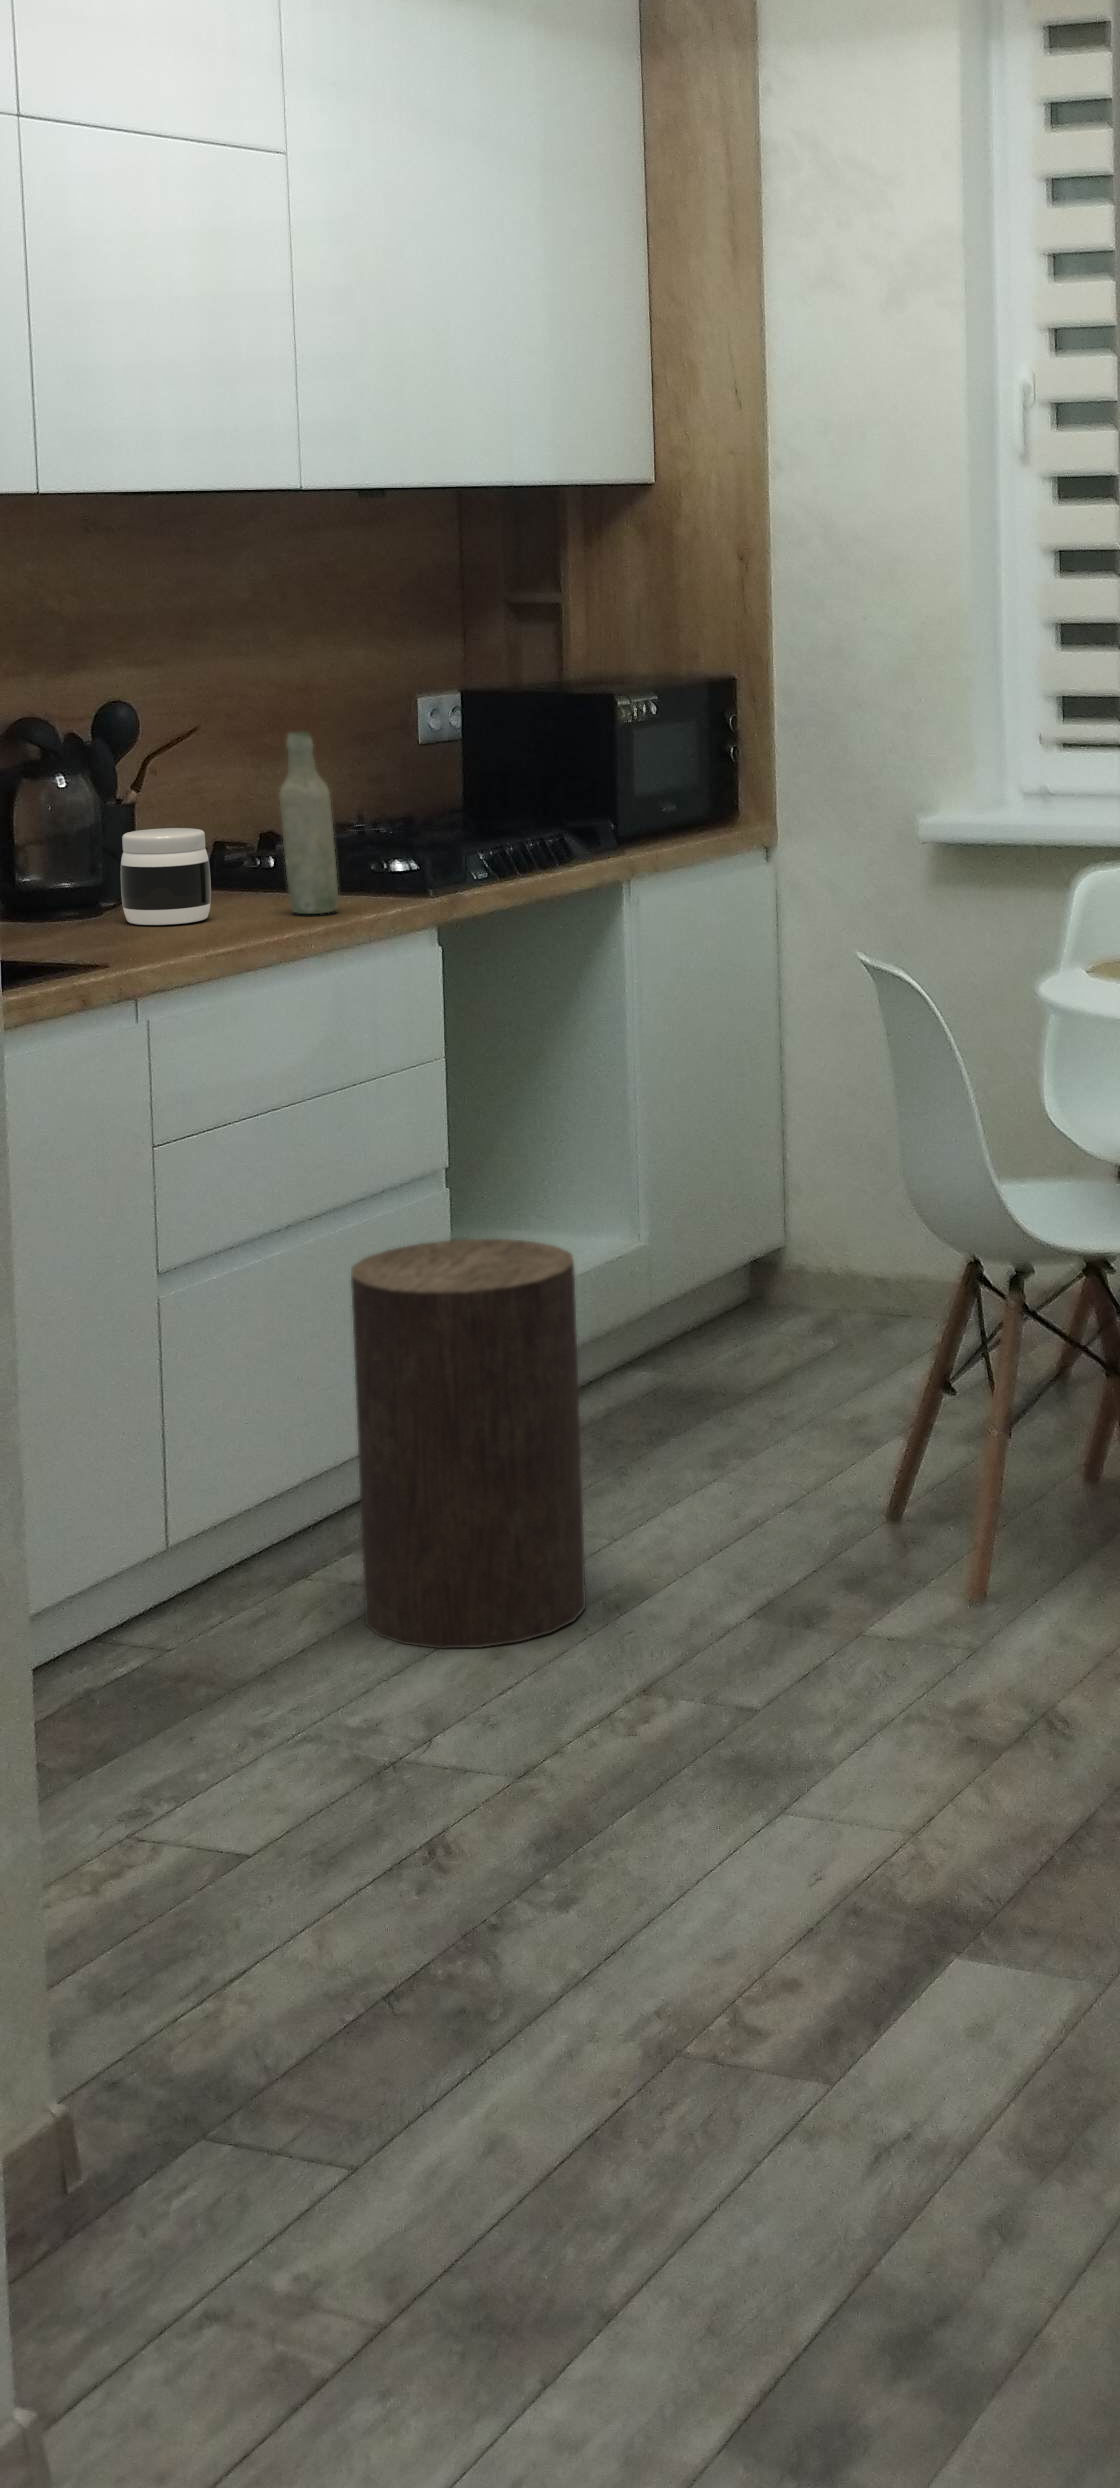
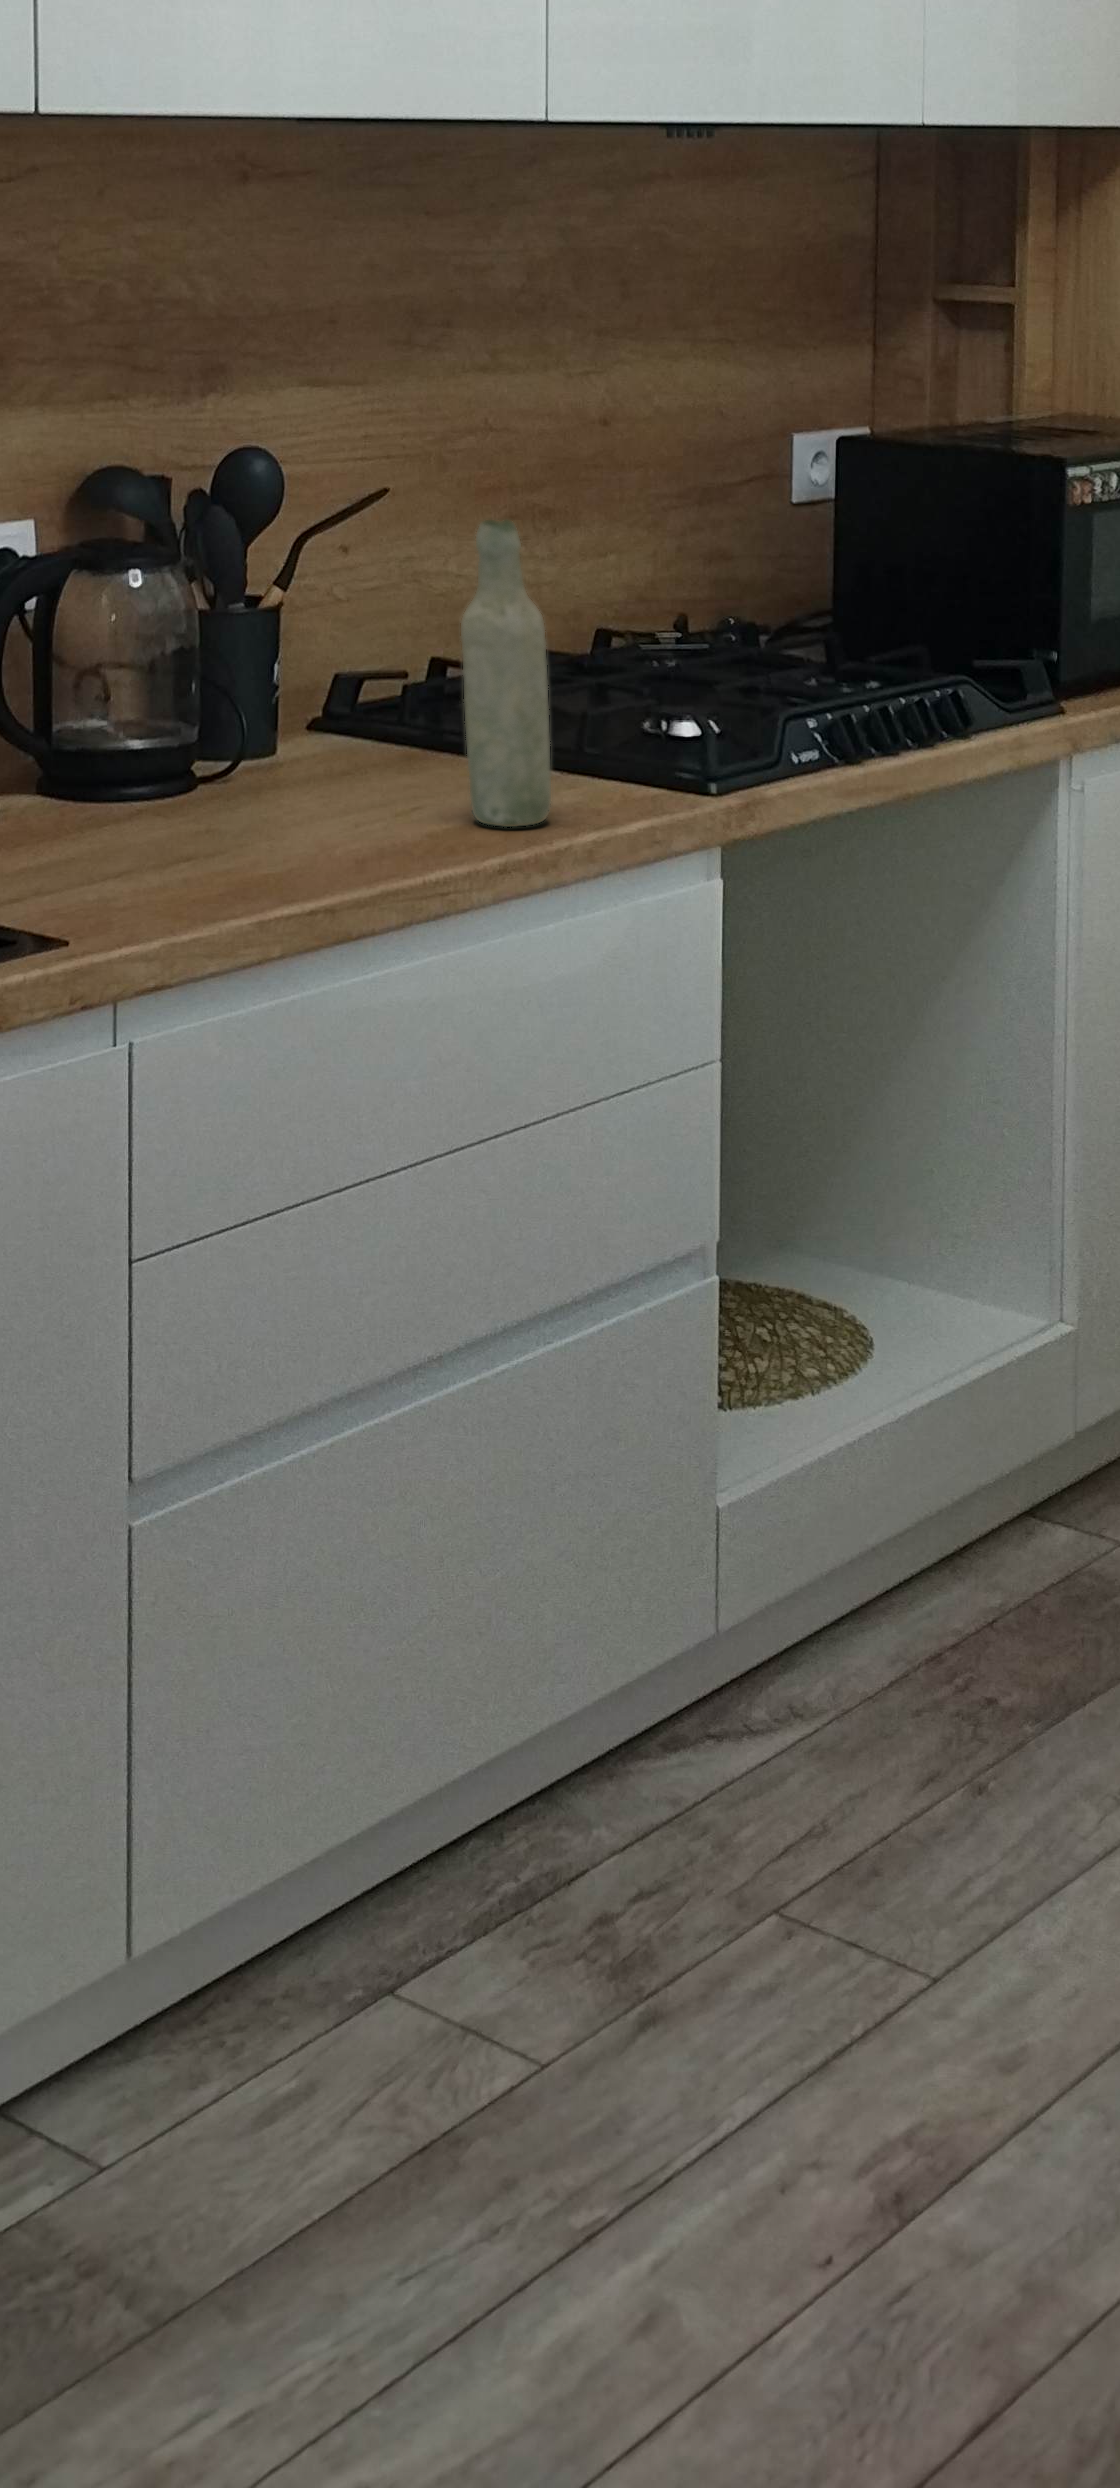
jar: present [121,828,211,925] -> none [194,667,339,834]
stool: present [351,1239,586,1648] -> none [458,1448,863,2263]

